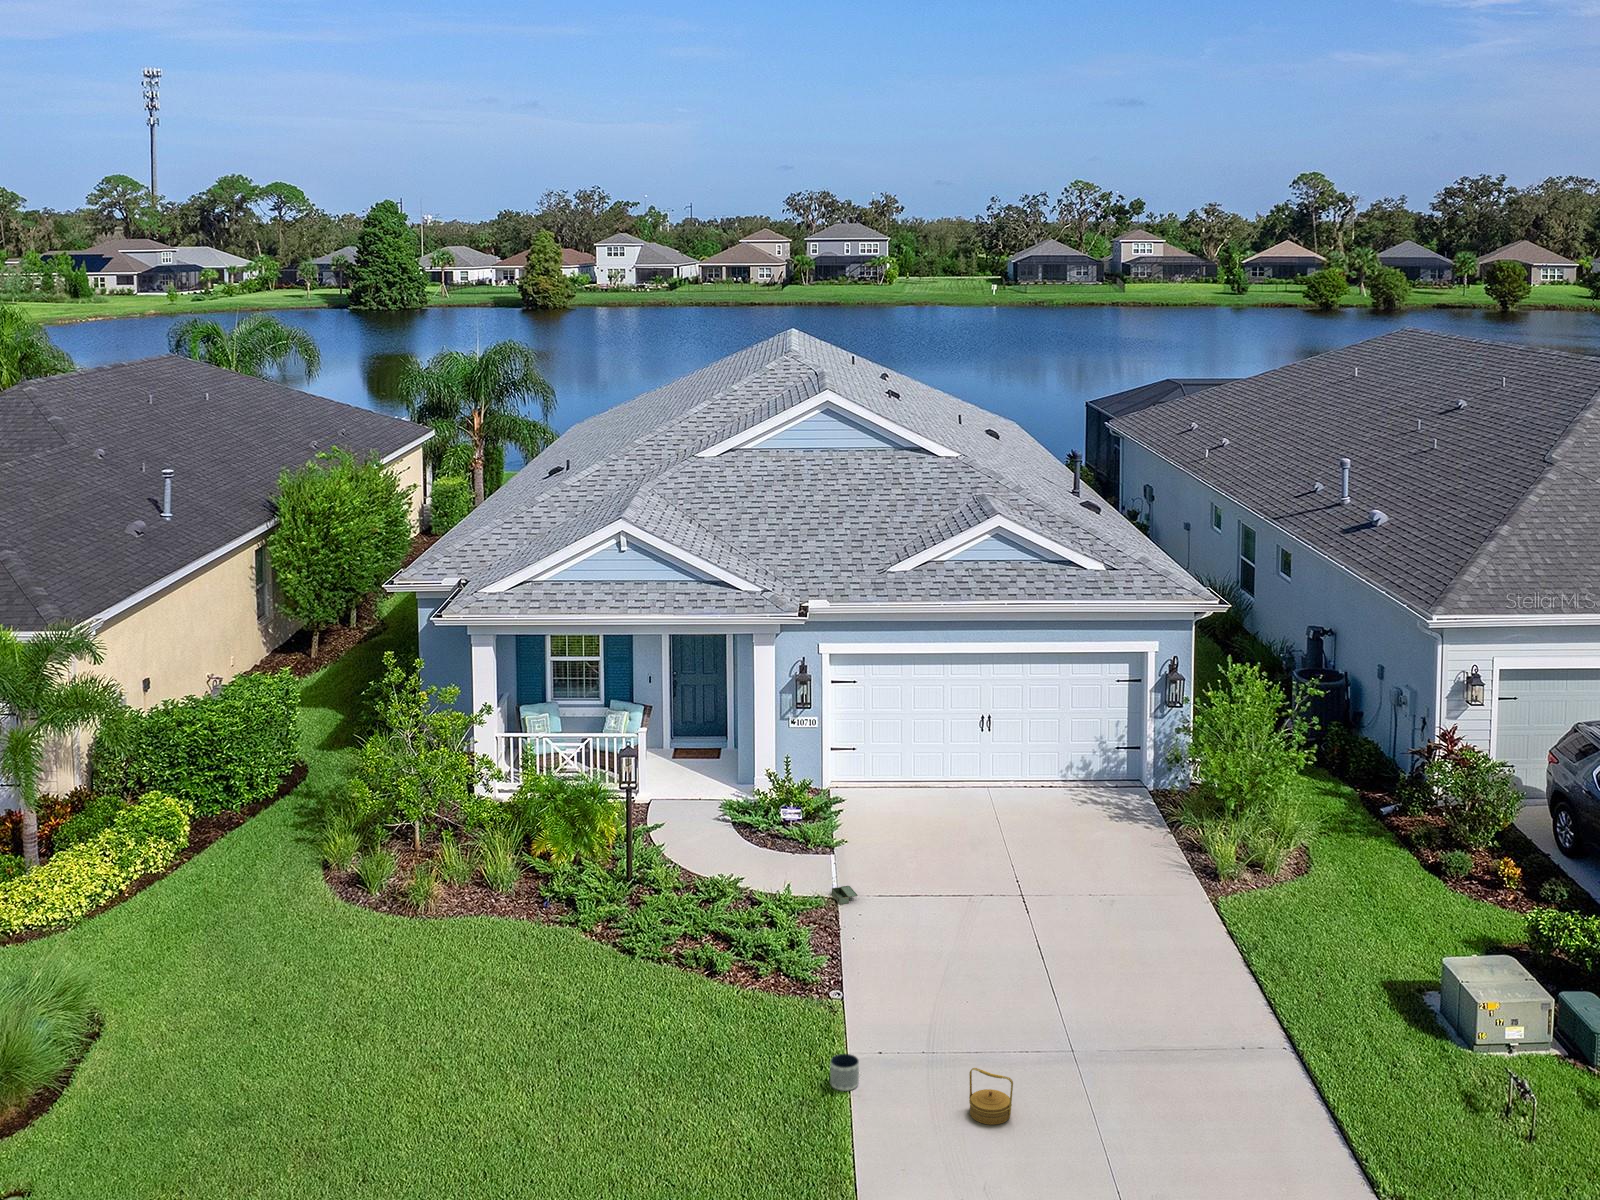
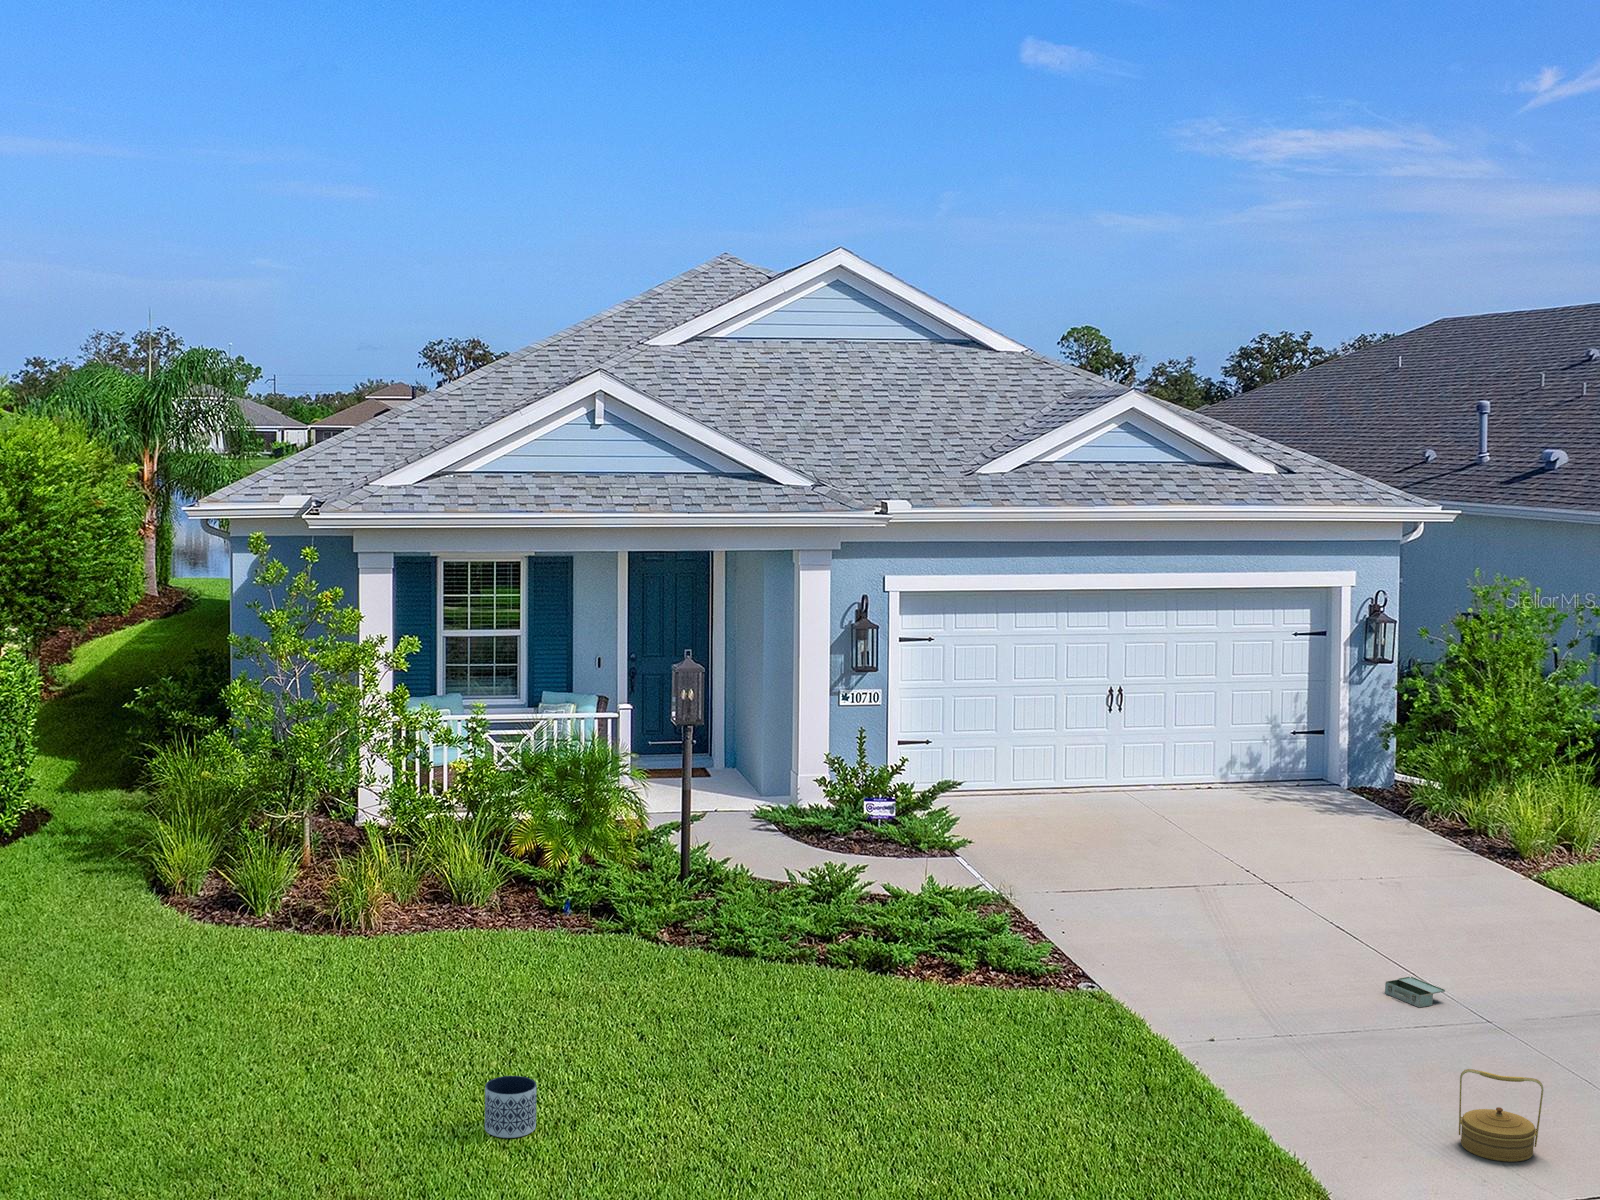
toolbox: present [832,886,857,904] -> present [1385,977,1445,1007]
planter: present [830,1054,859,1091] -> present [485,1076,536,1138]

